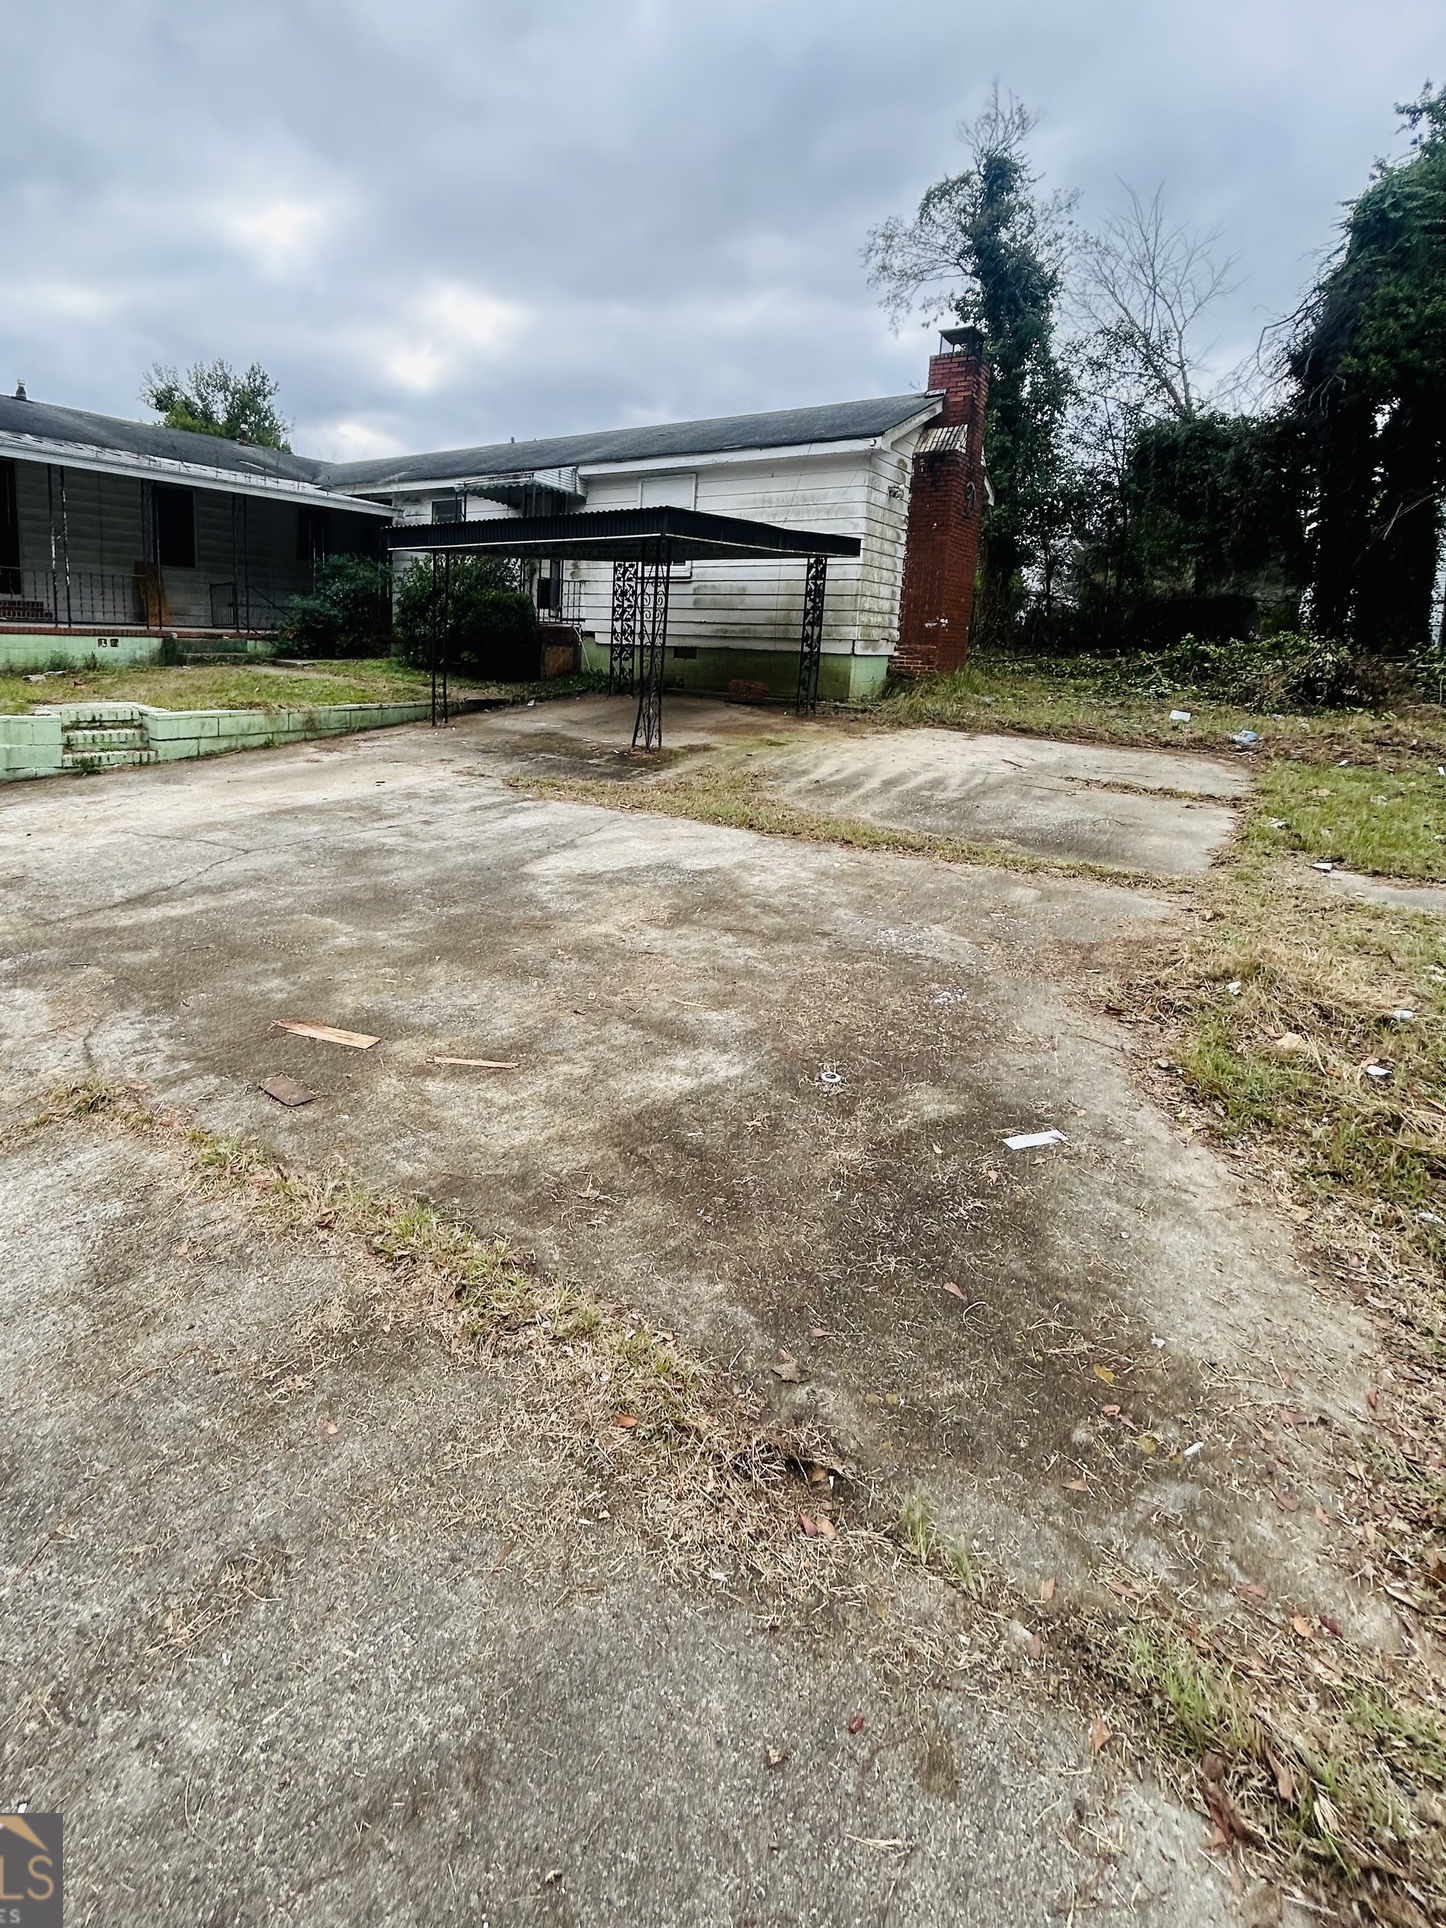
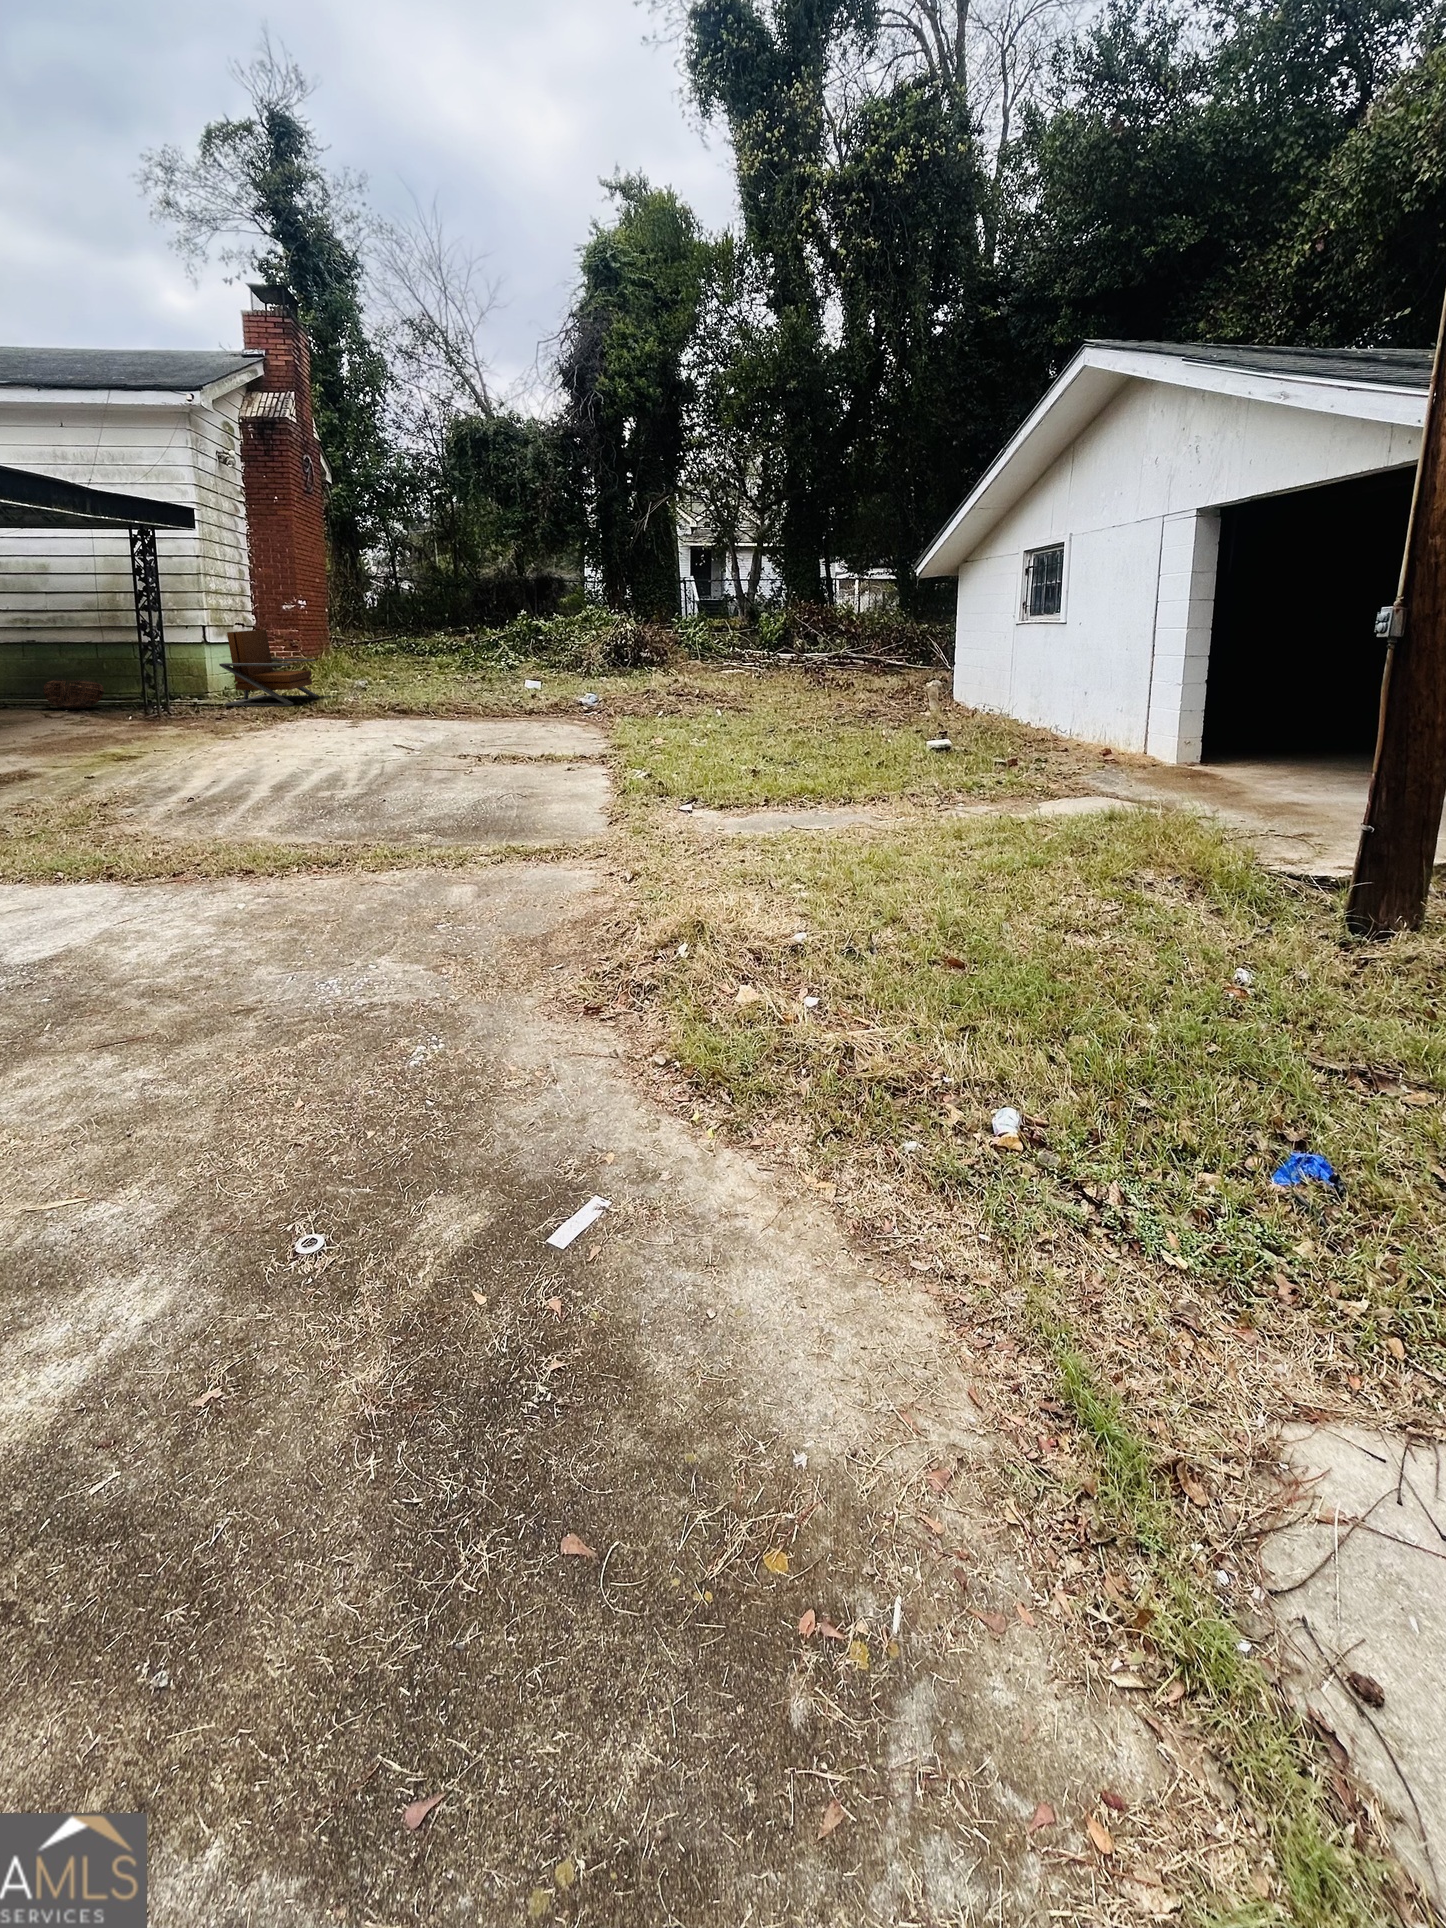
lounge chair: none [859,646,945,716] -> present [219,629,318,706]

